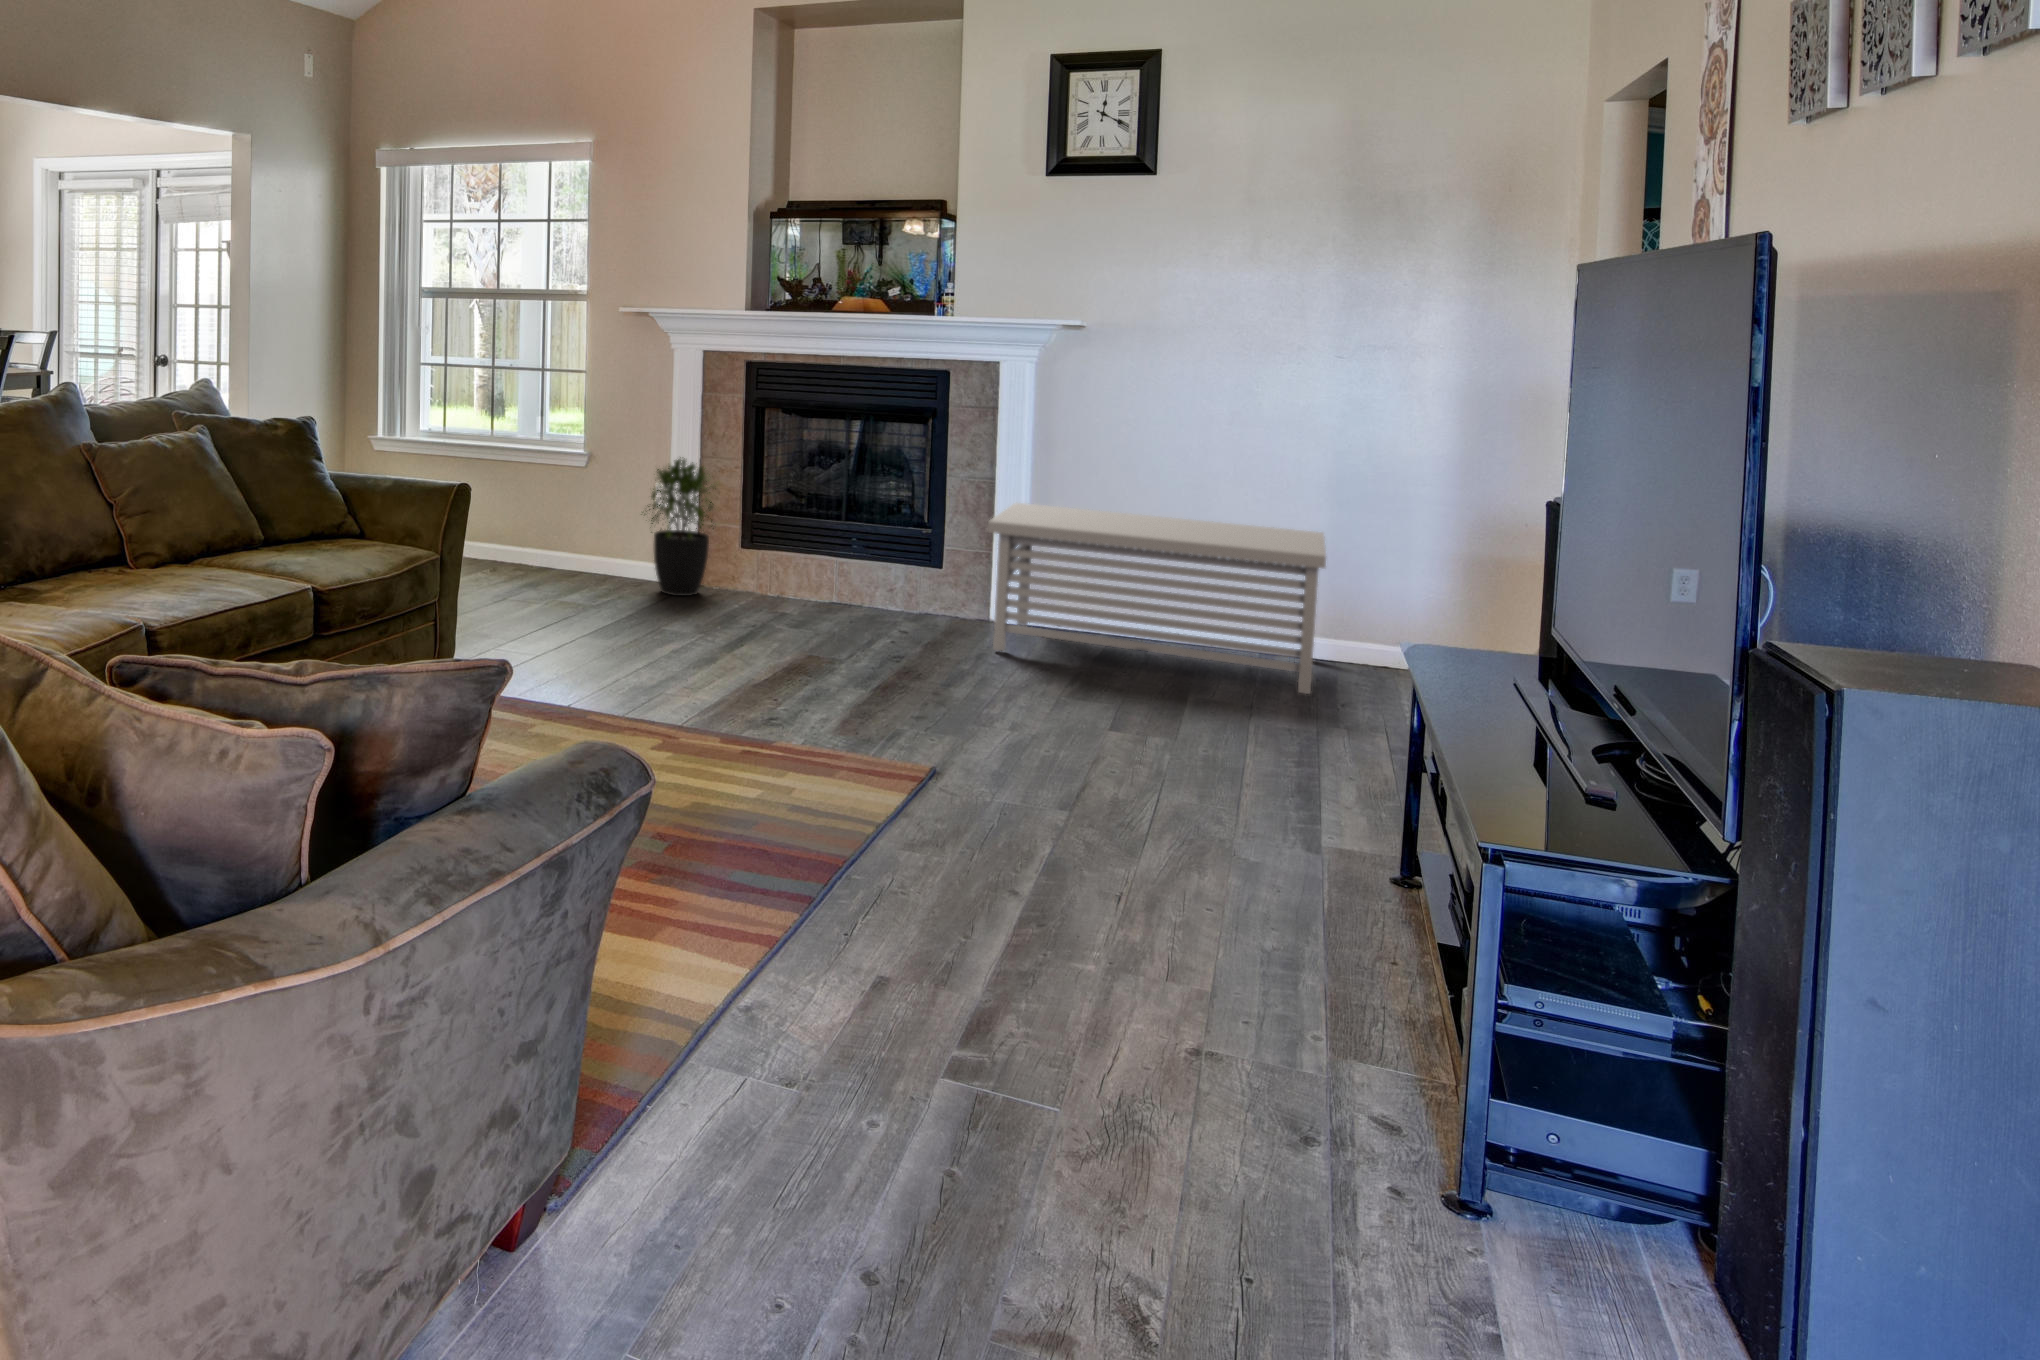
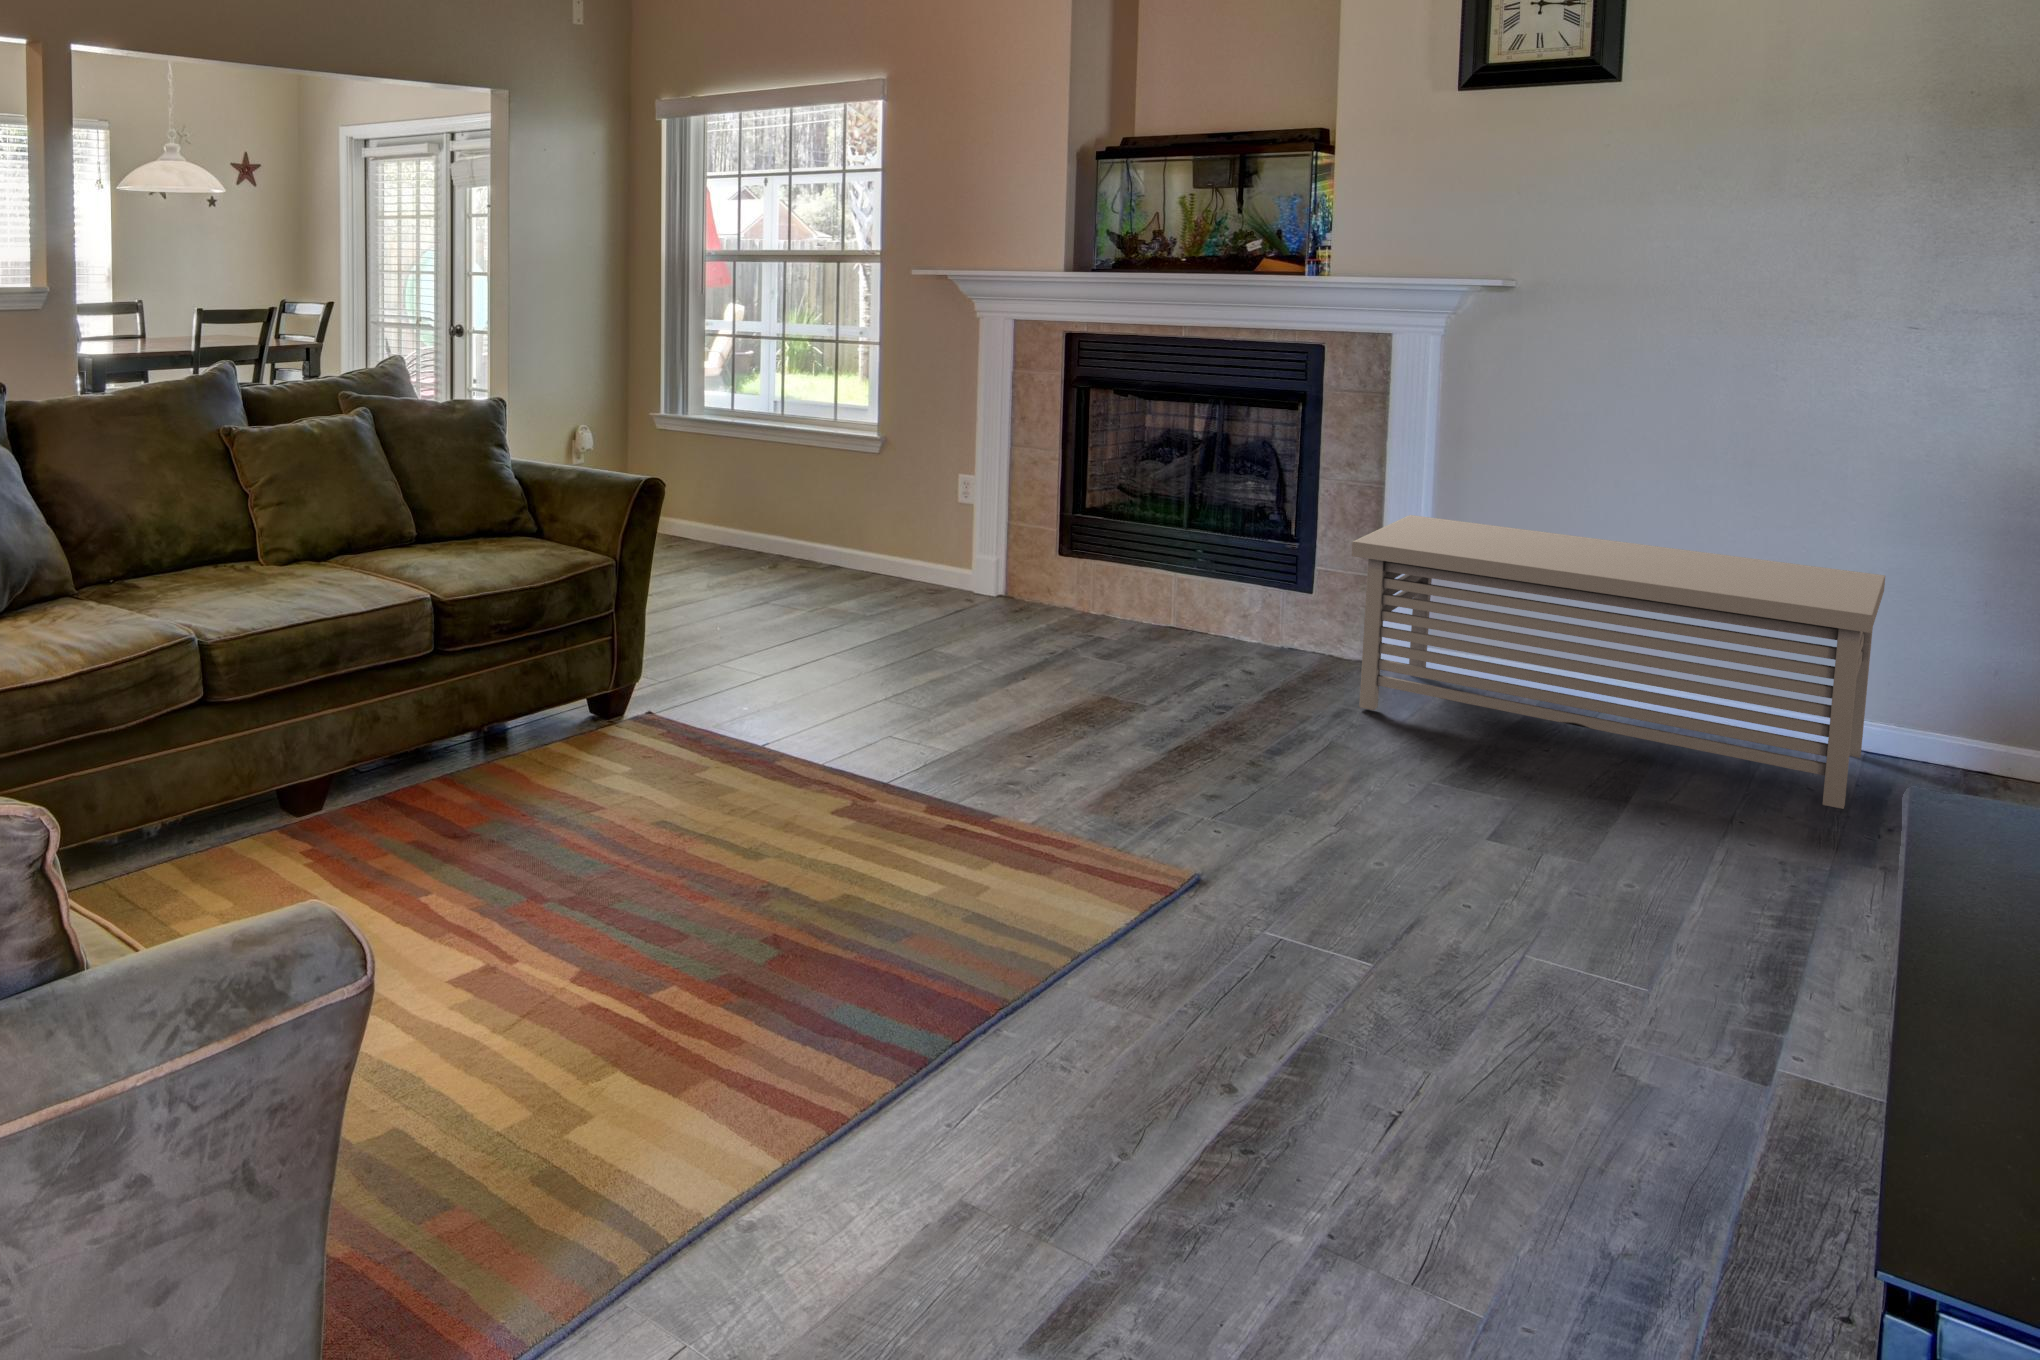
potted plant: present [641,457,714,596] -> none [923,444,1027,610]

